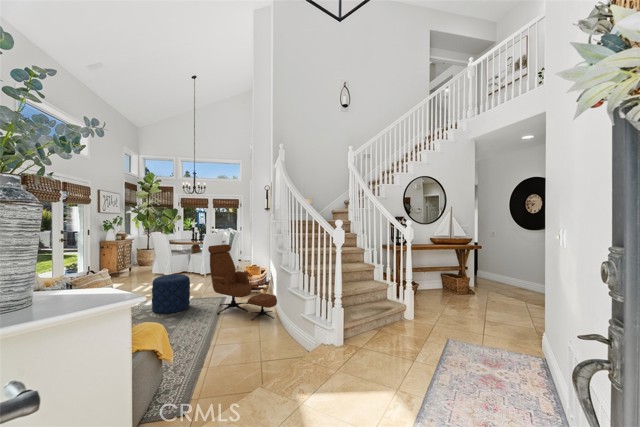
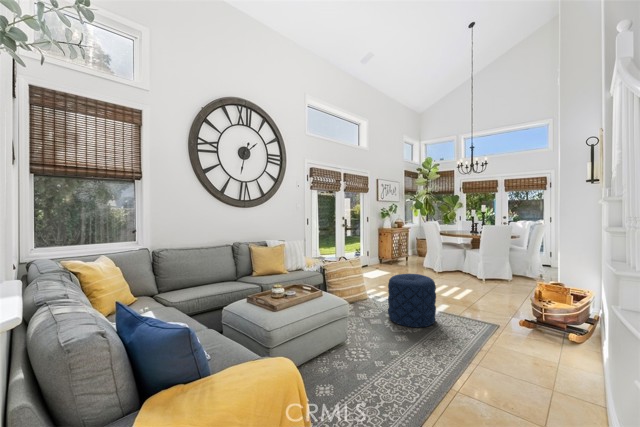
lounge chair: present [208,244,277,321] -> none [457,240,598,416]

